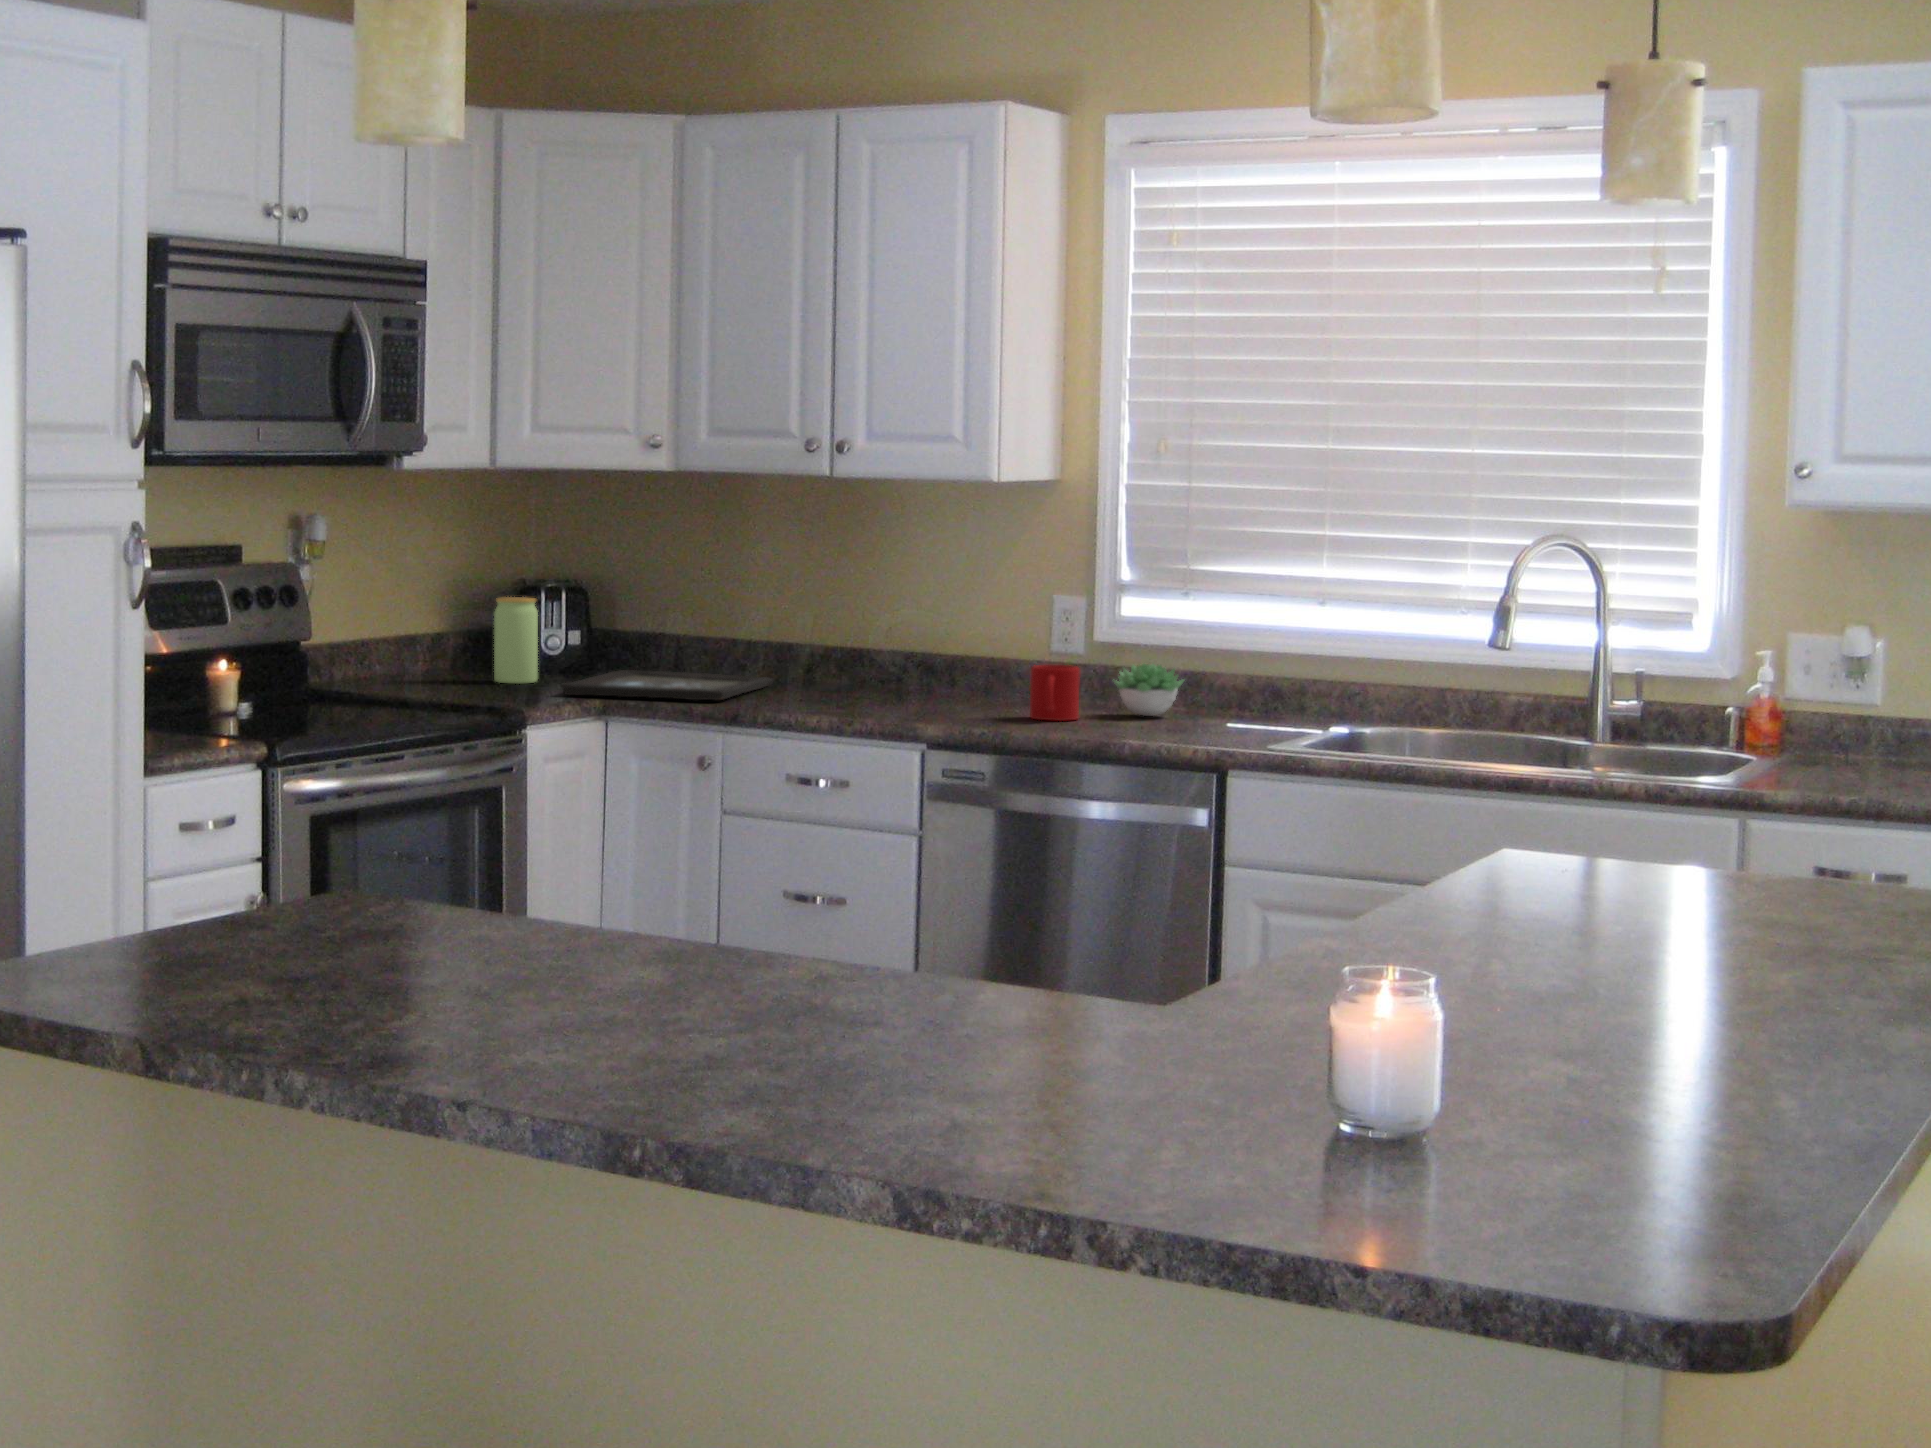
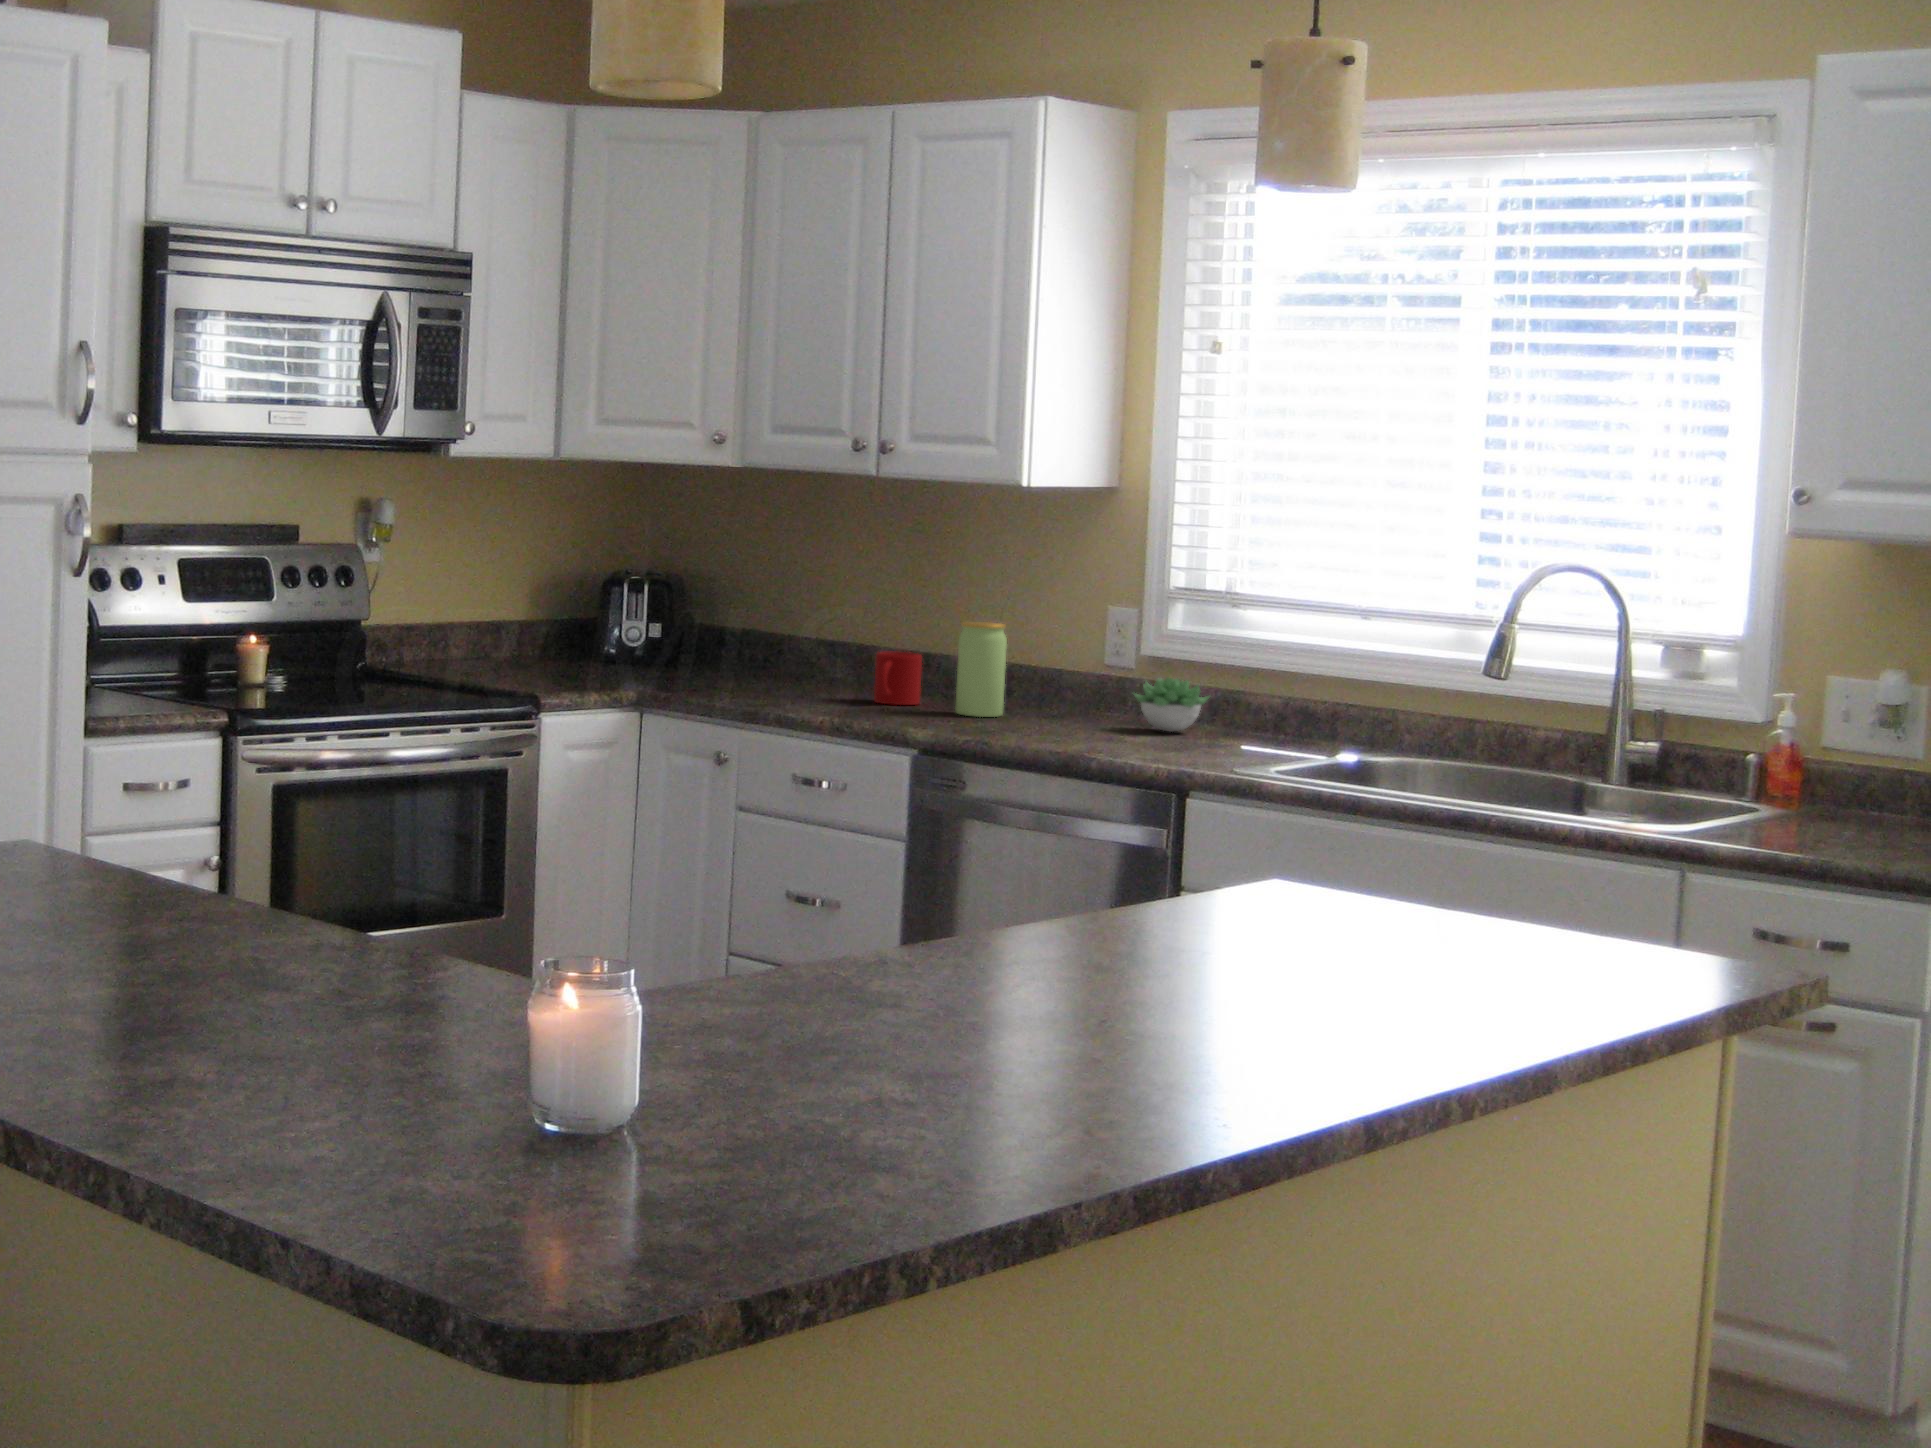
jar: present [494,597,538,684] -> present [955,622,1007,717]
mug: present [1030,665,1080,721] -> present [874,652,922,705]
tray: present [562,670,773,700] -> none [609,661,836,694]

